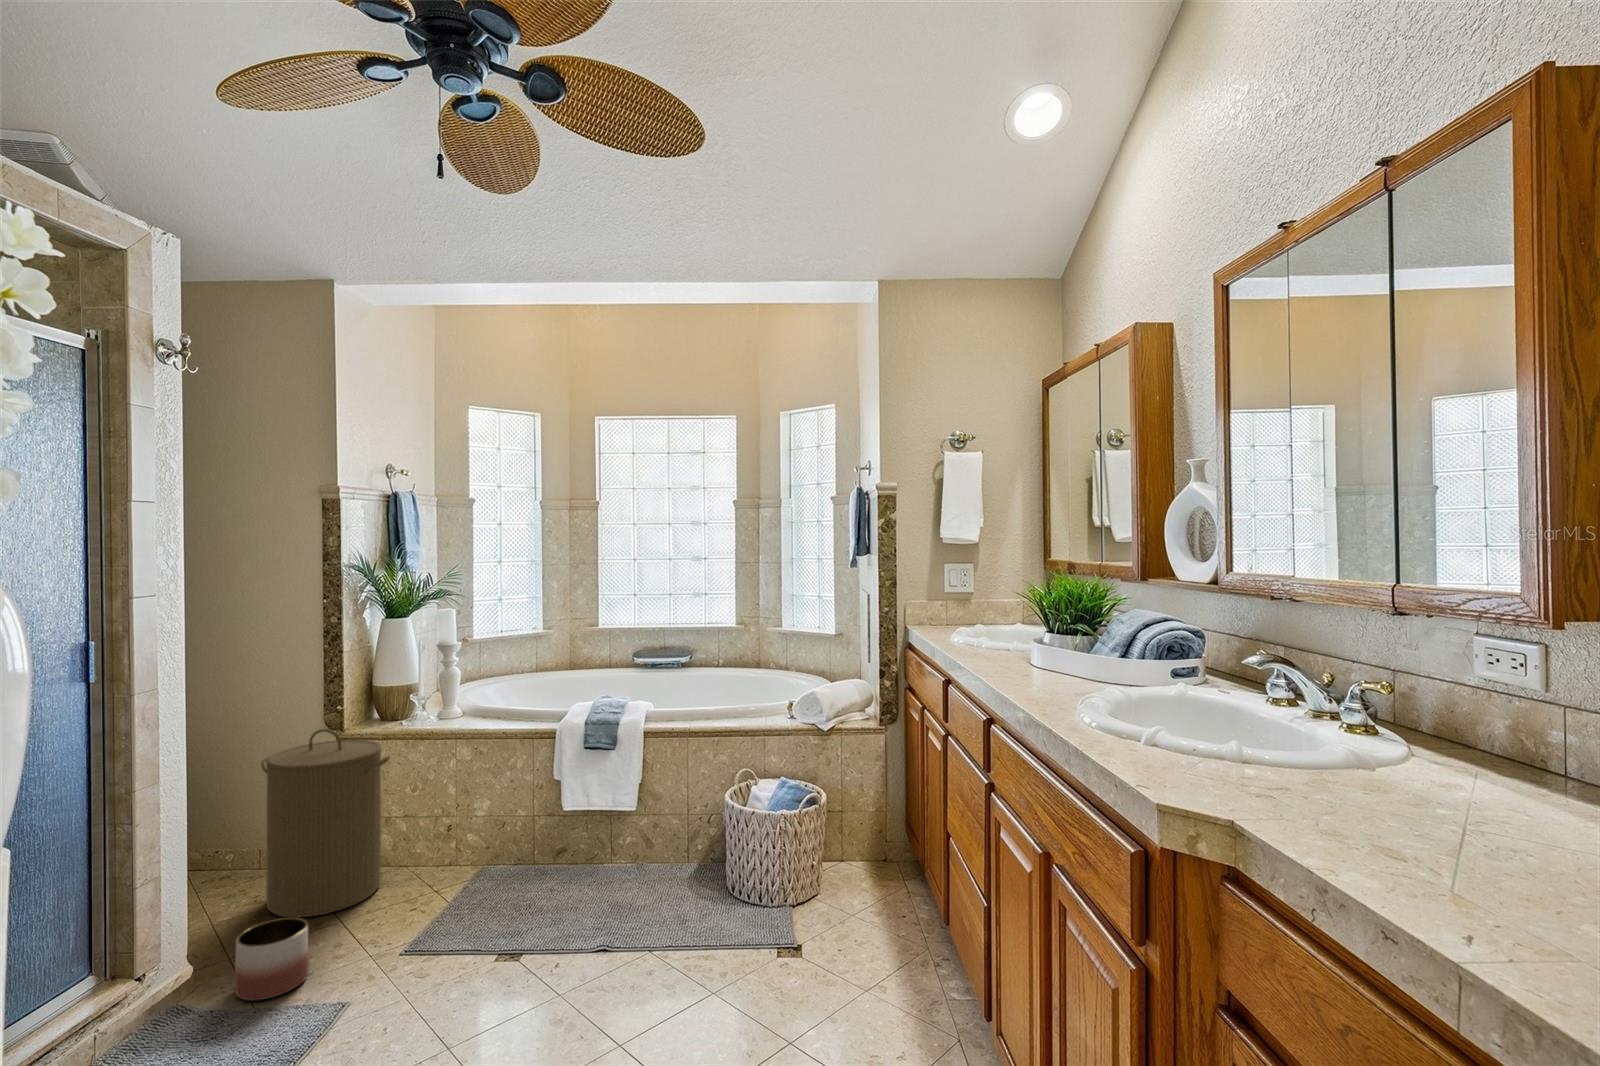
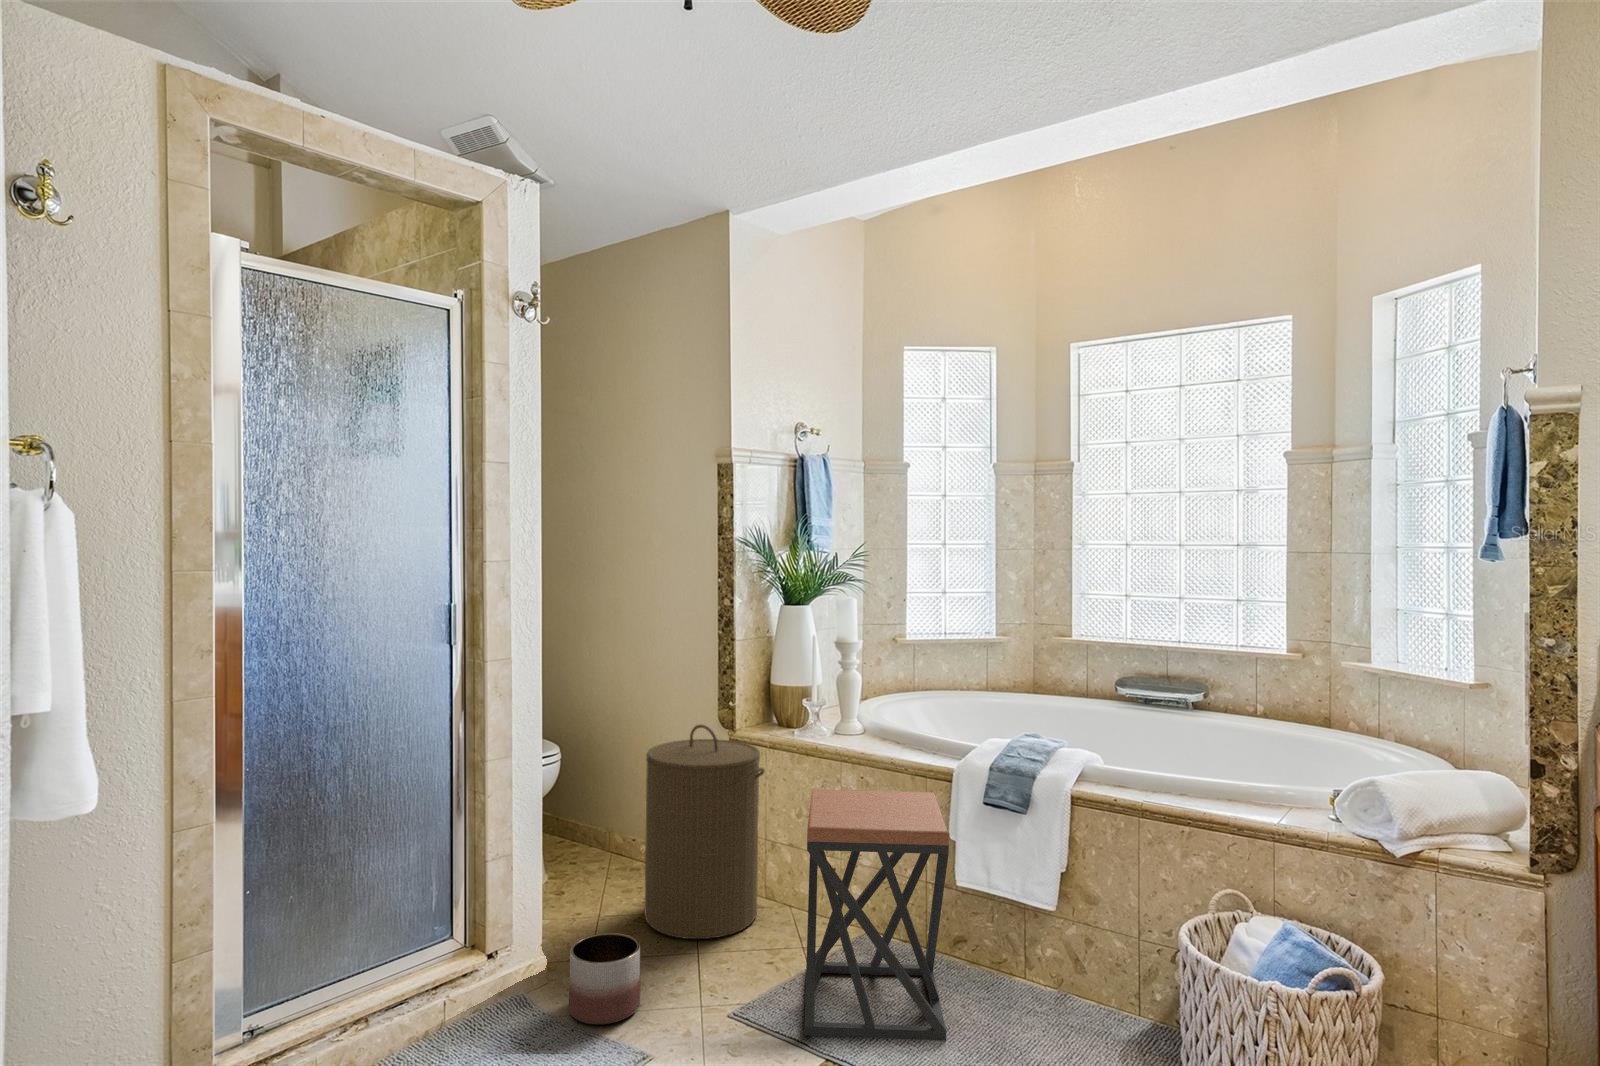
stool: none [448,748,574,944] -> present [804,789,949,1040]

